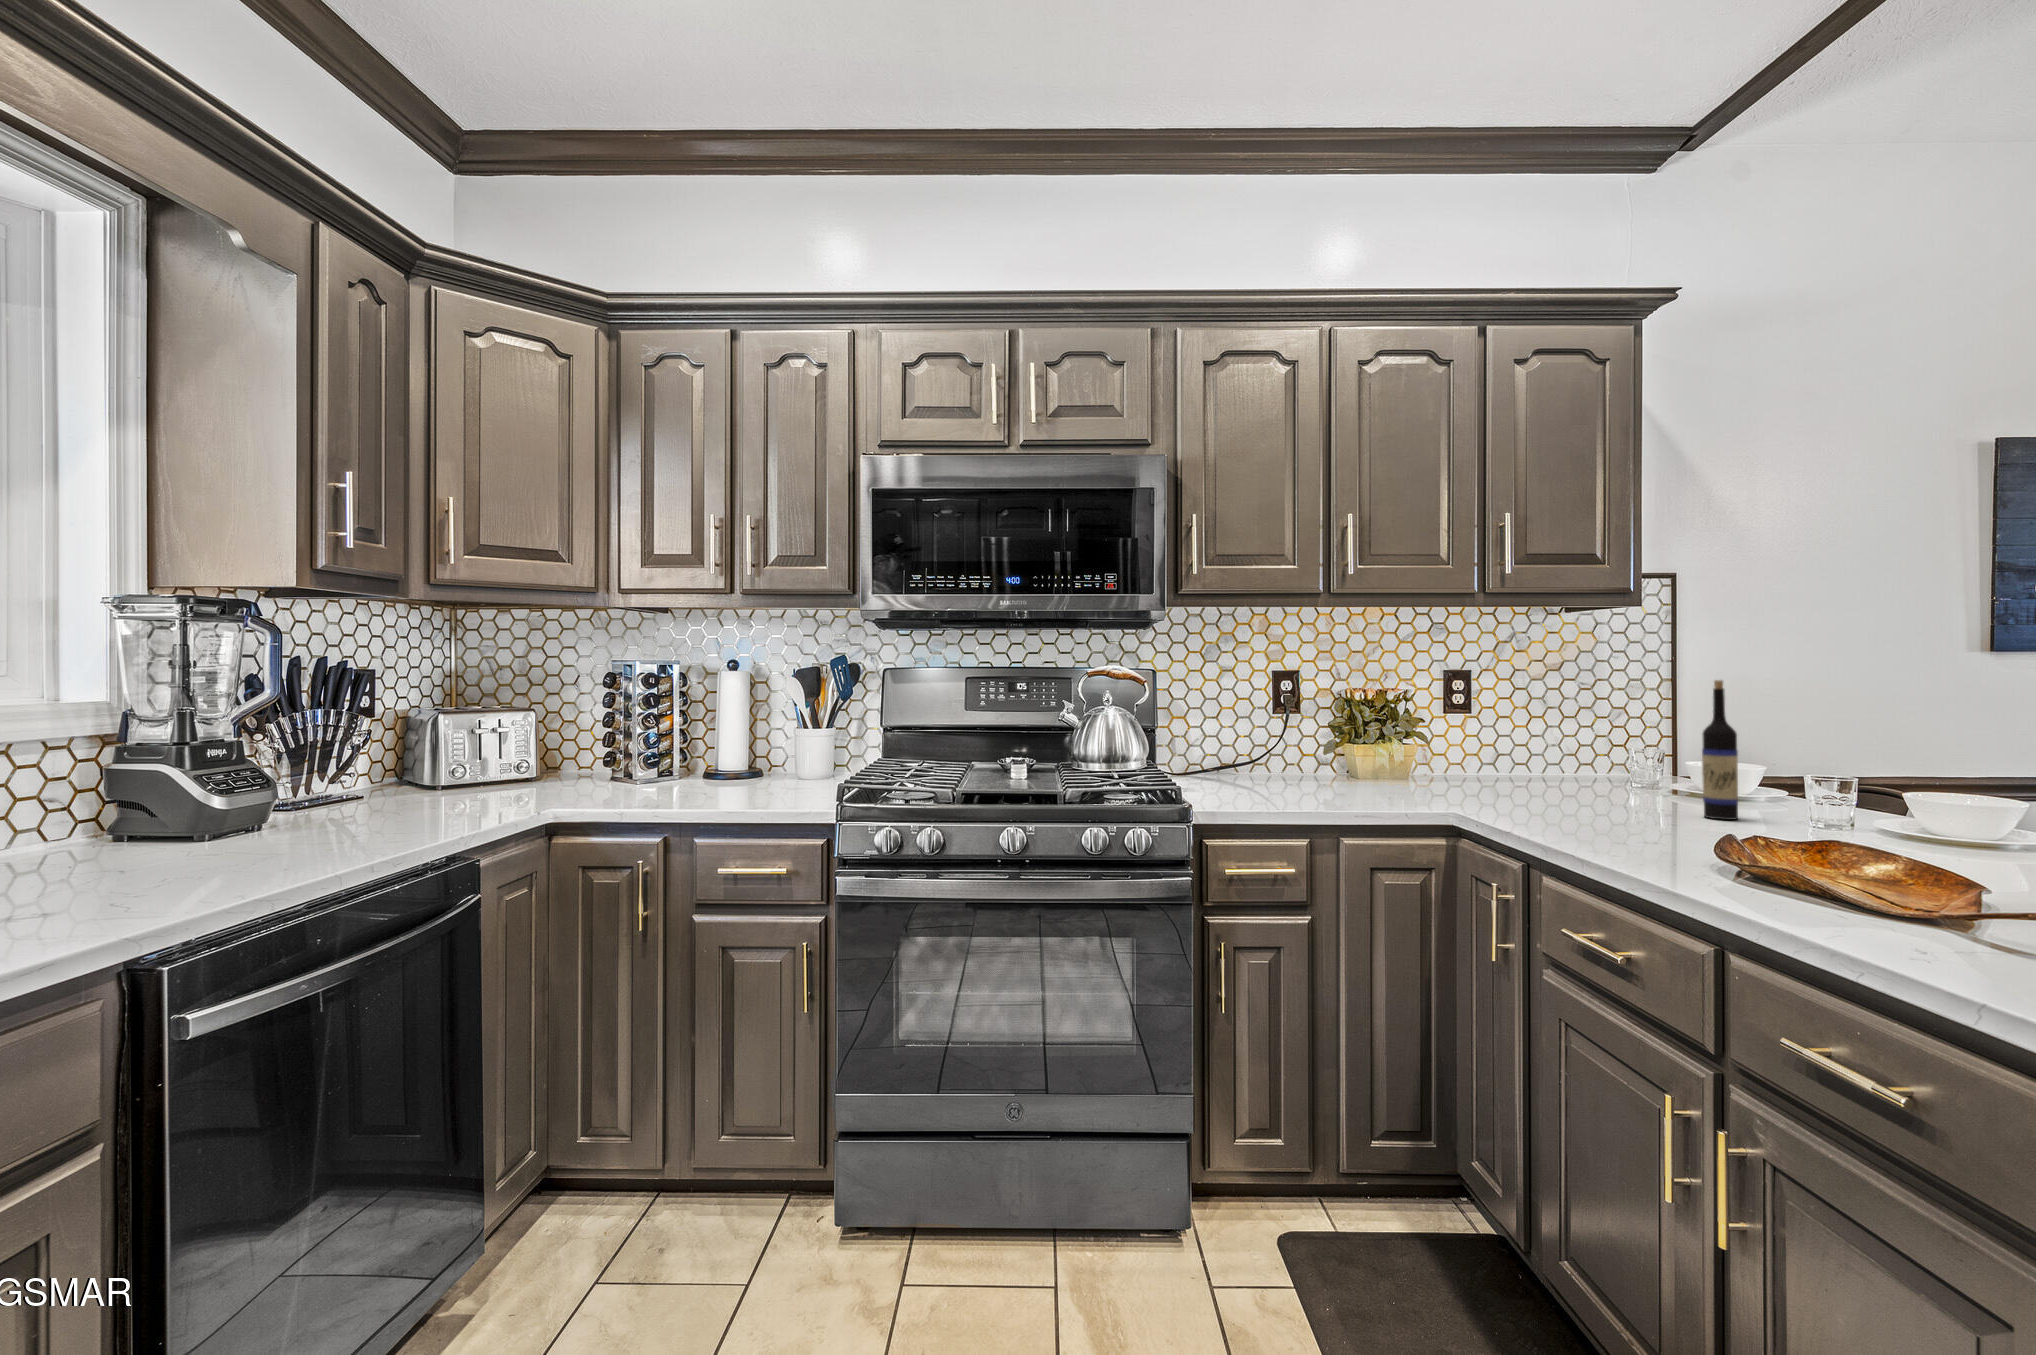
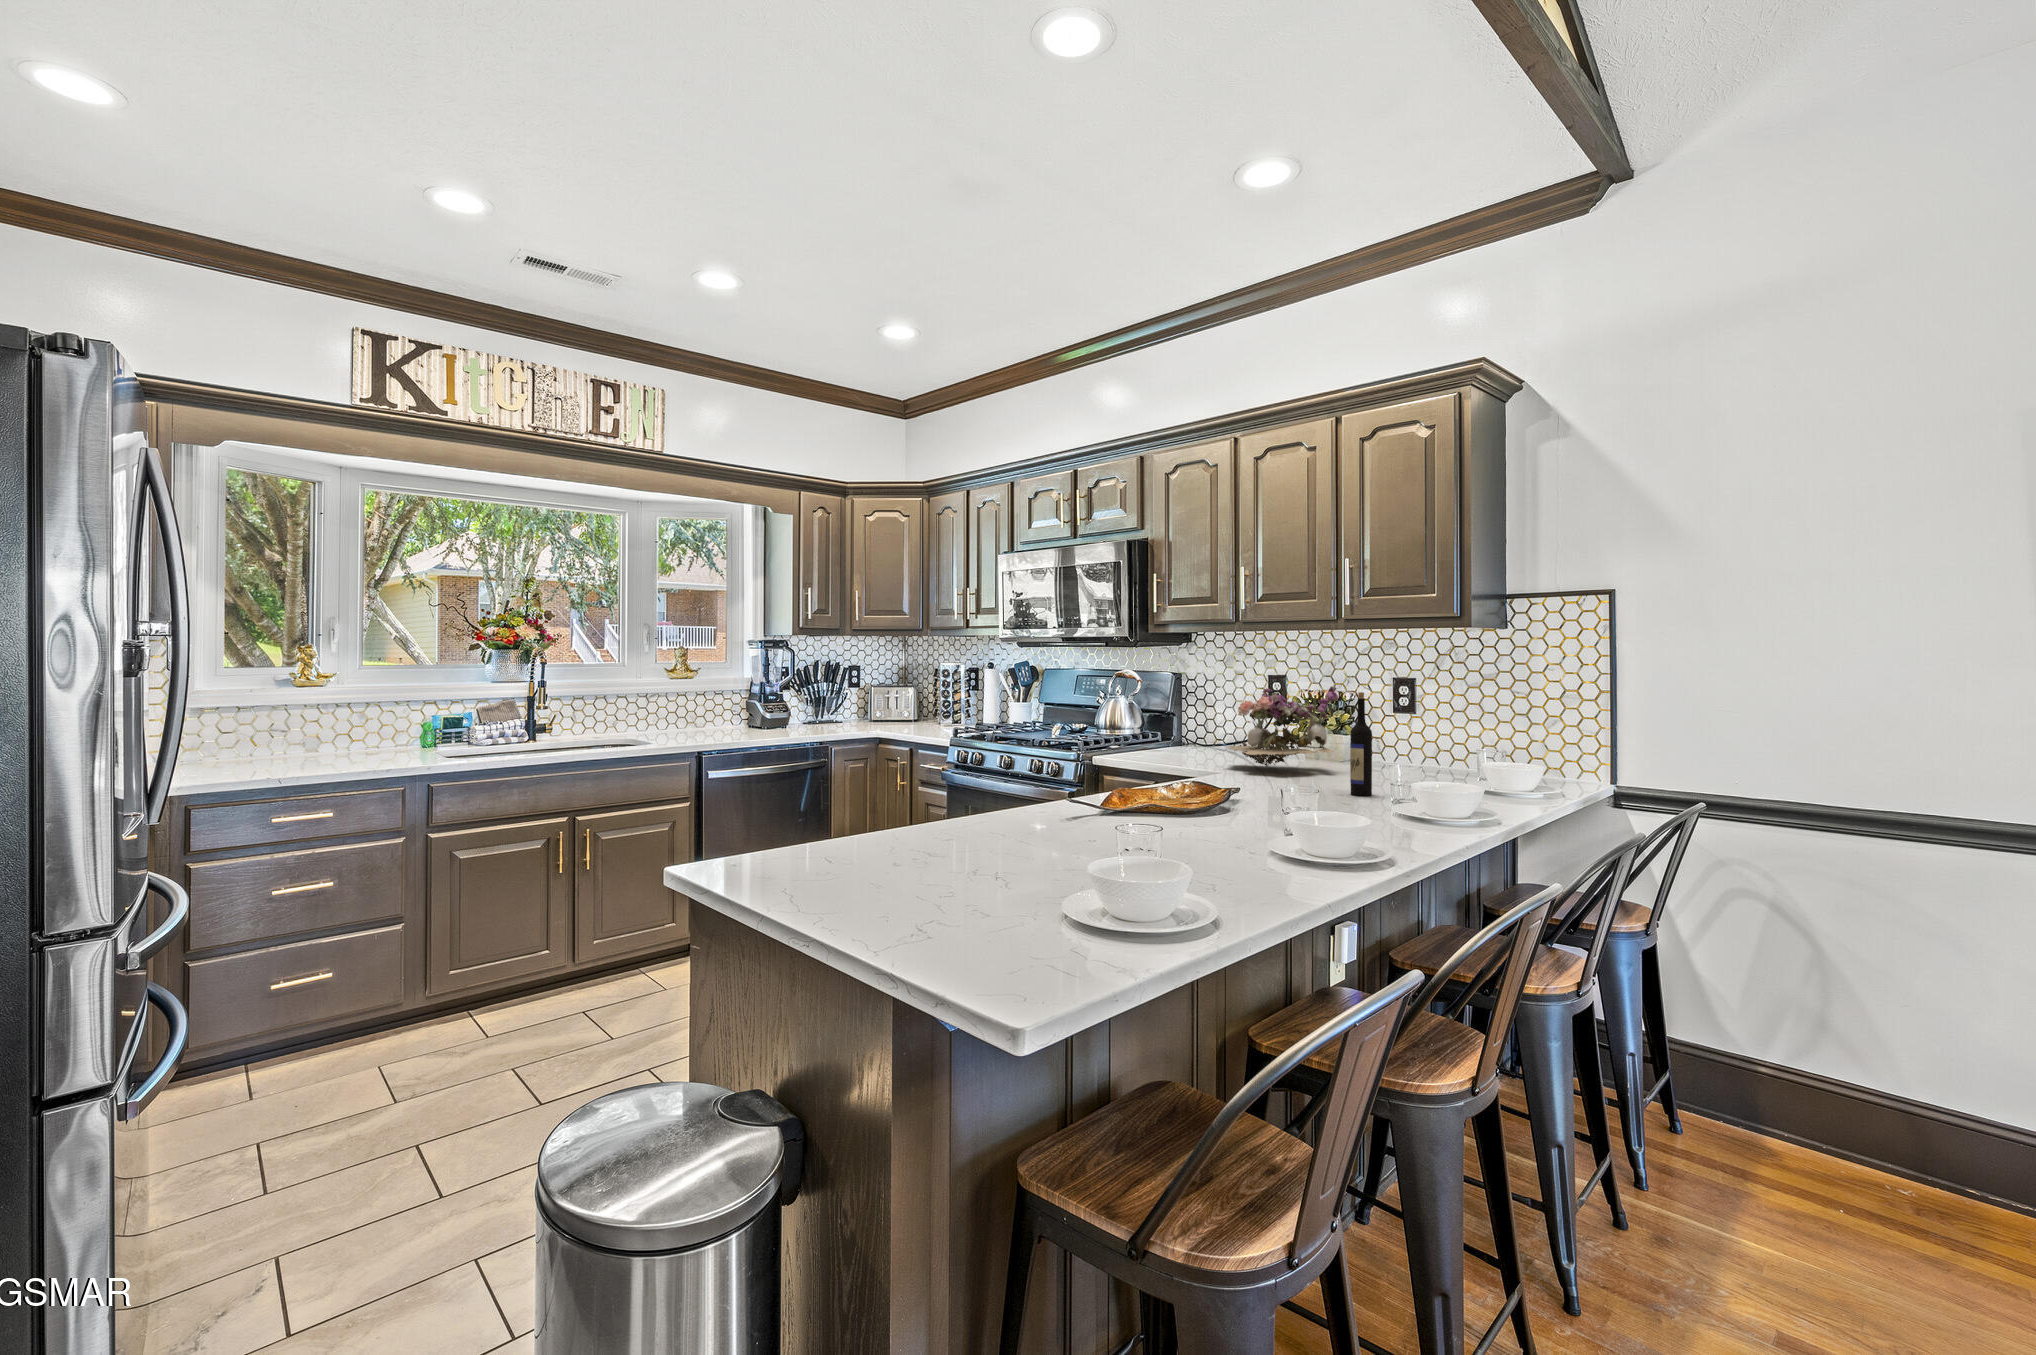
flower arrangement: none [1360,676,1520,798] -> present [1229,684,1338,768]

